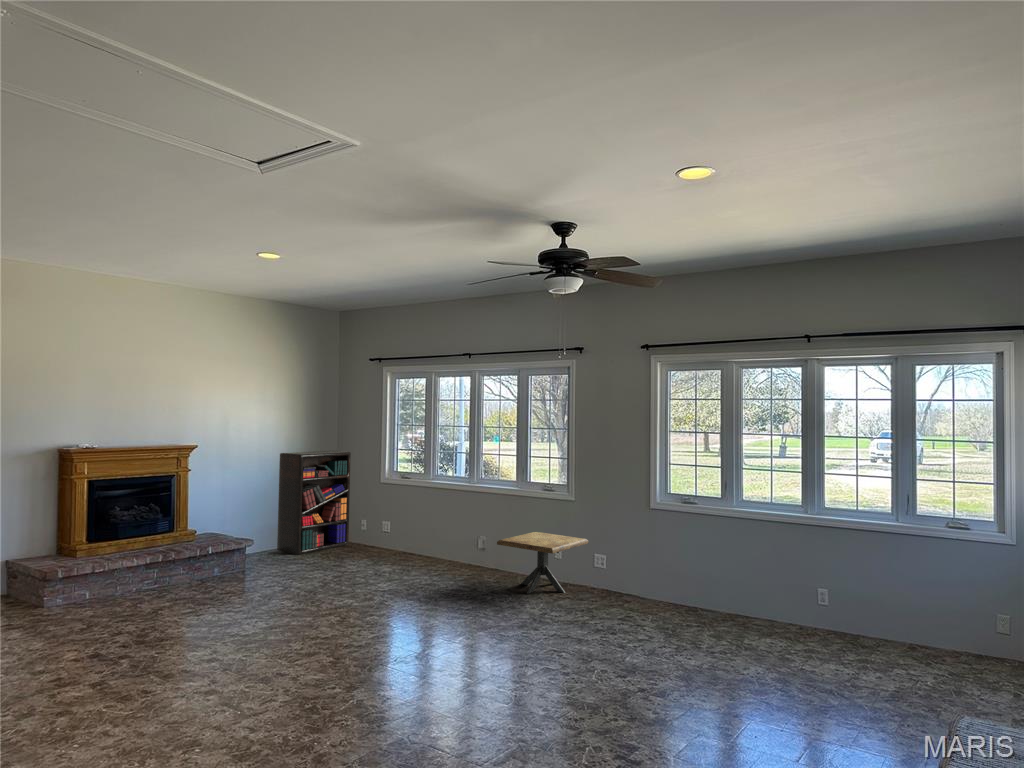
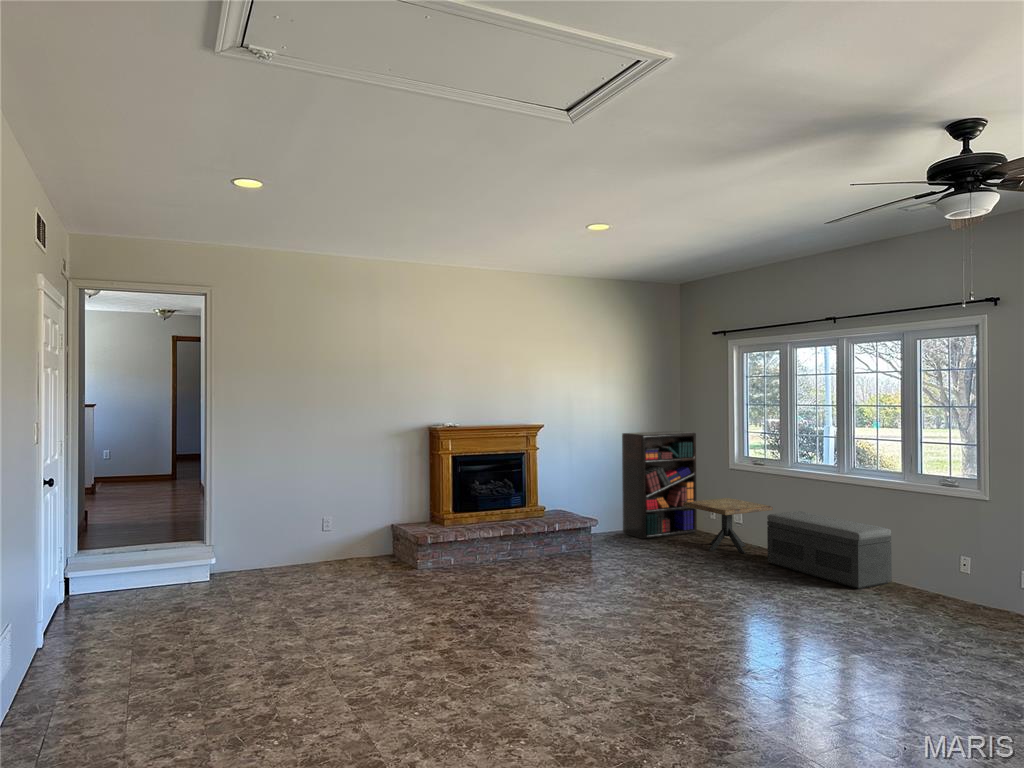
storage bench: none [412,518,507,579] -> present [767,511,892,589]
side table: present [497,532,588,594] -> present [683,498,773,554]

